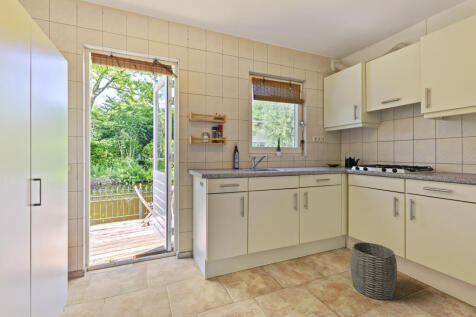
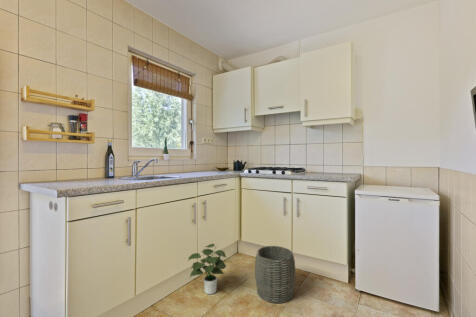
potted plant: none [288,230,325,272] -> present [189,244,226,294]

